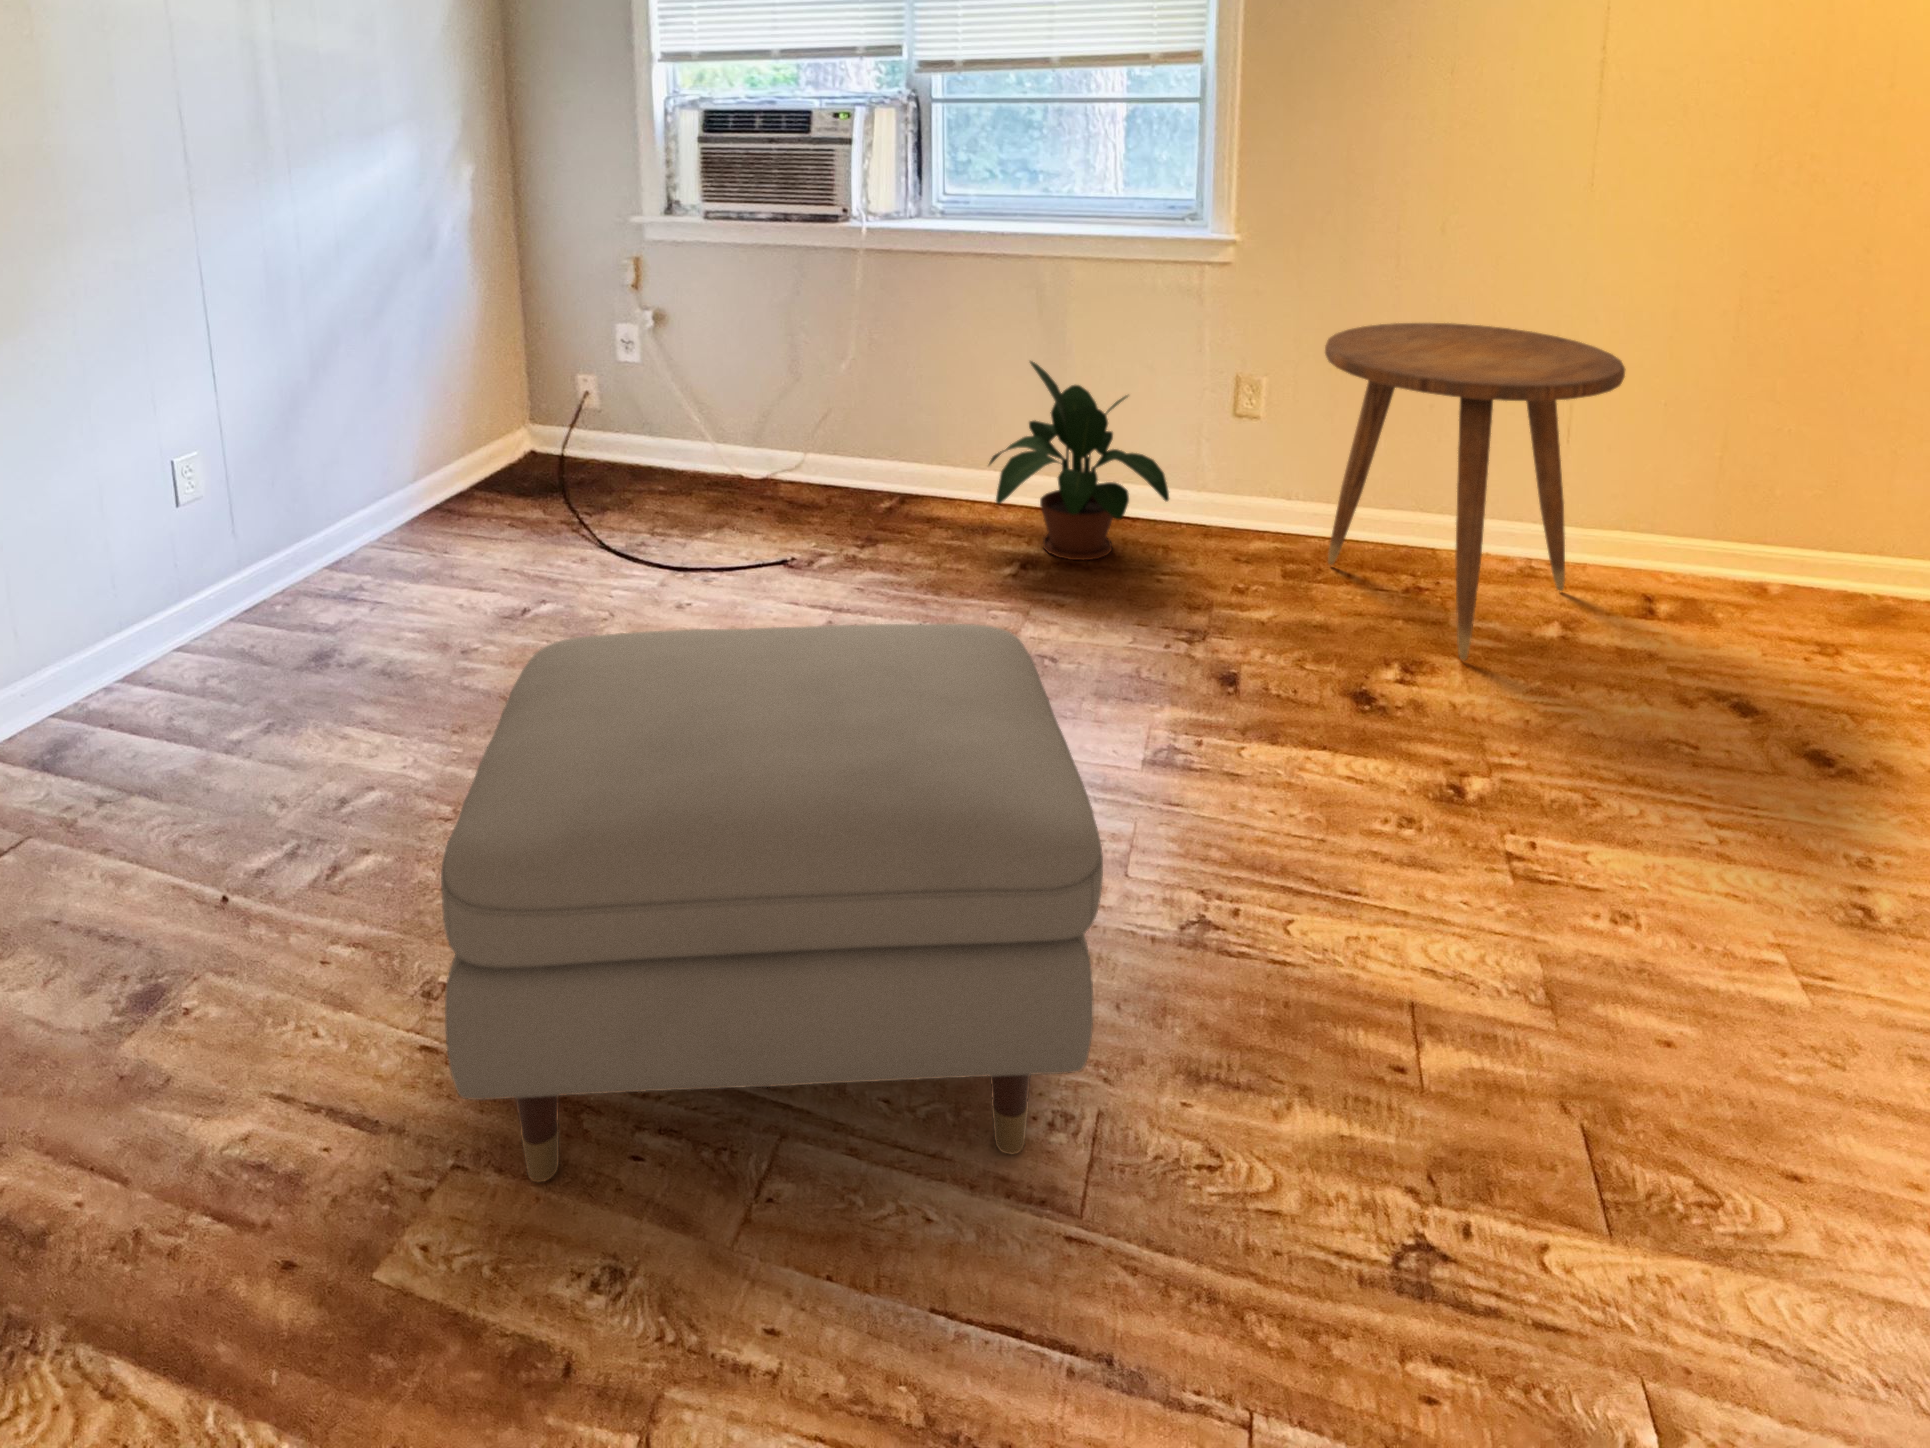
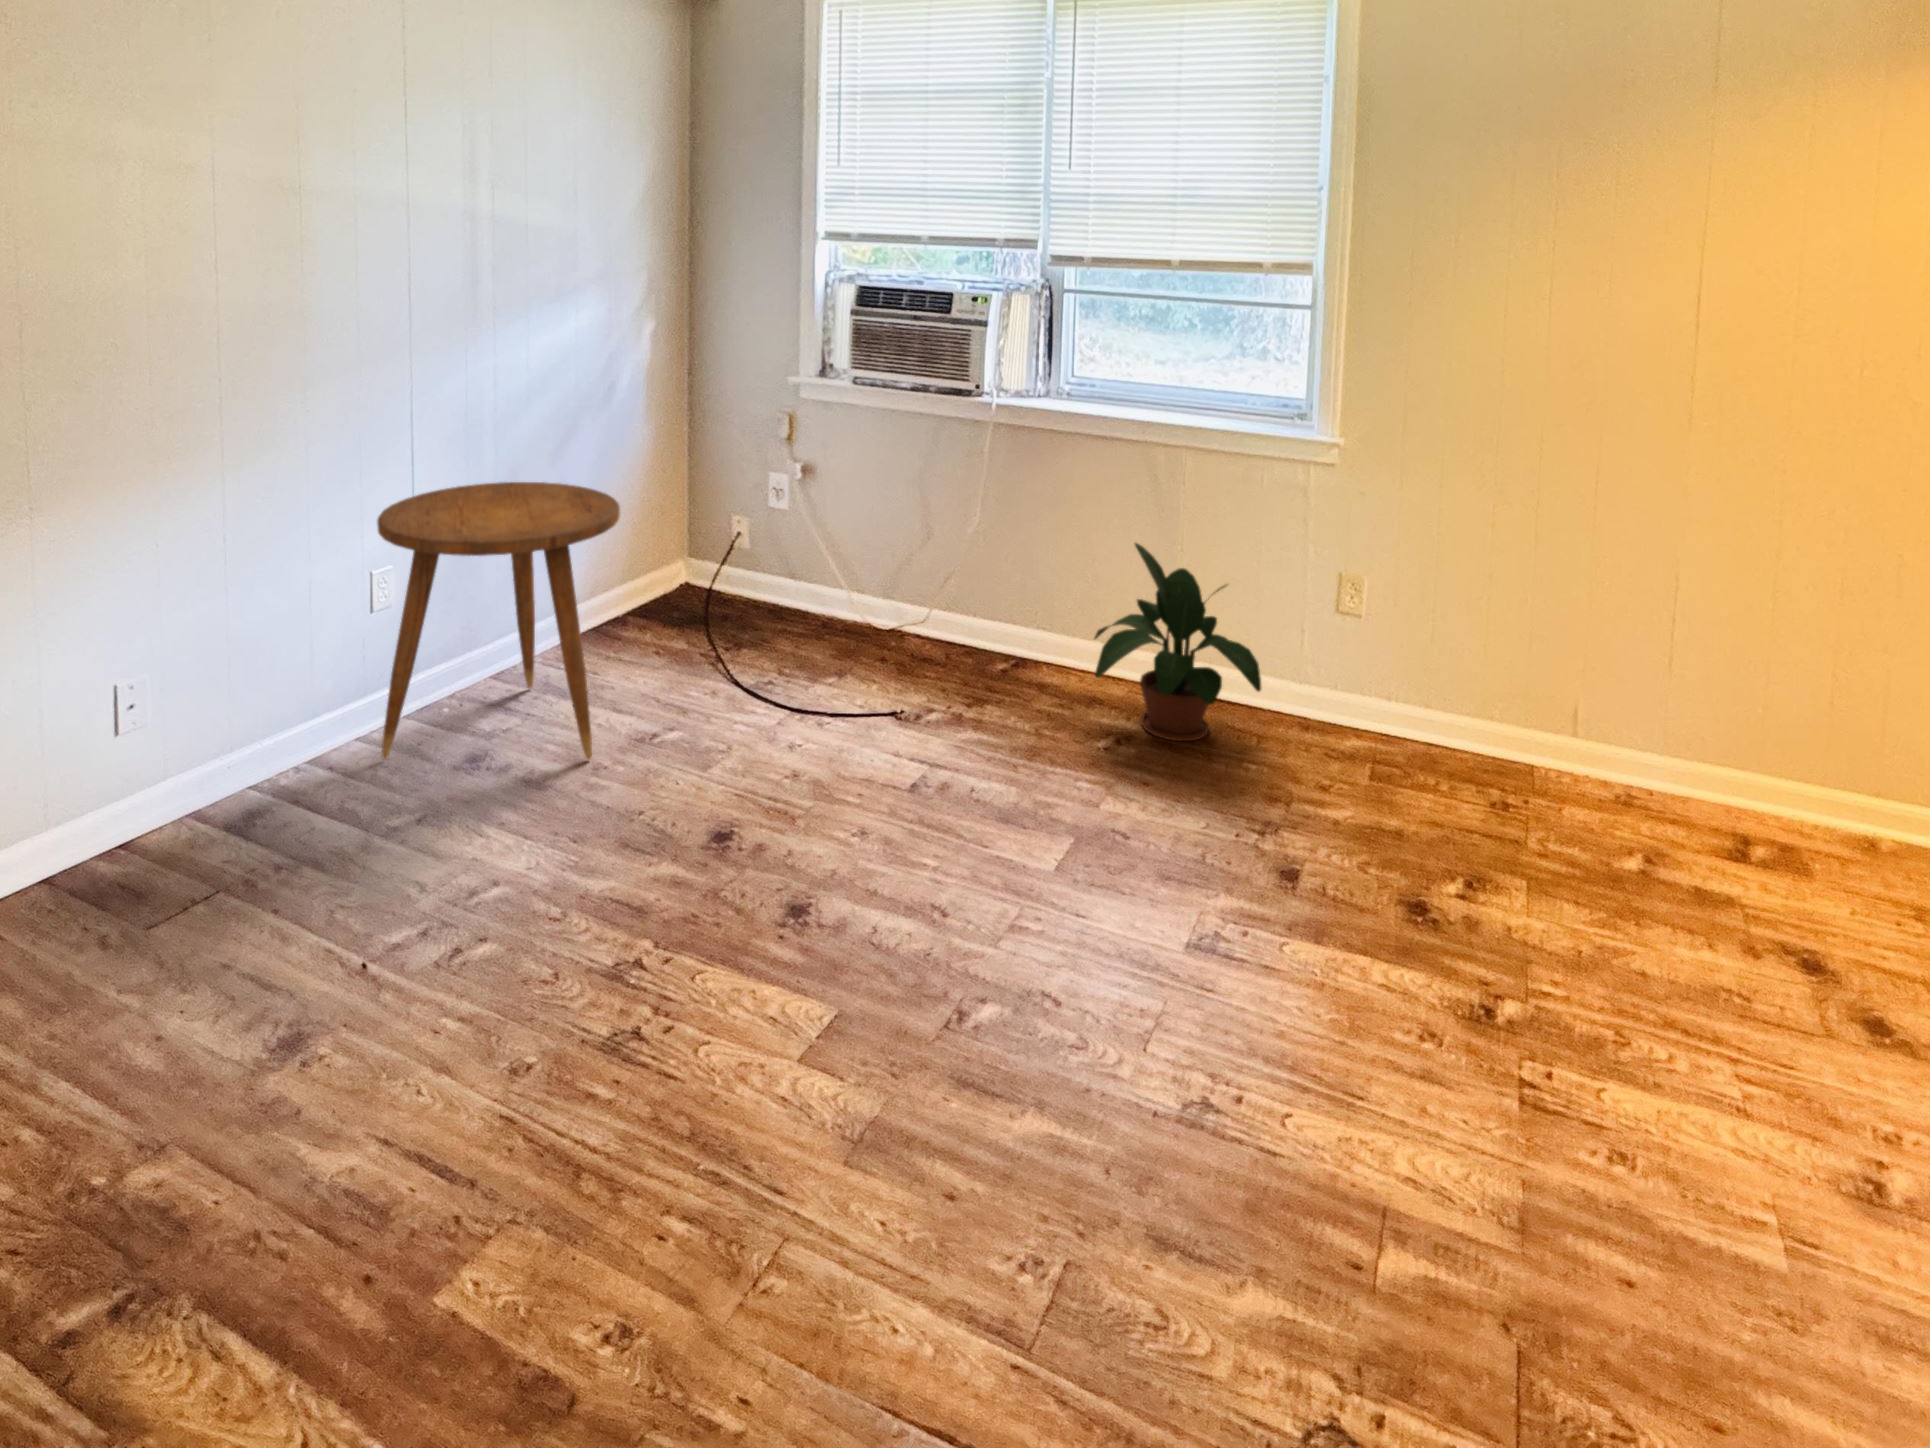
side table: present [1325,323,1625,661] -> present [377,482,620,760]
ottoman: present [441,624,1103,1182] -> none [512,771,1067,1286]

